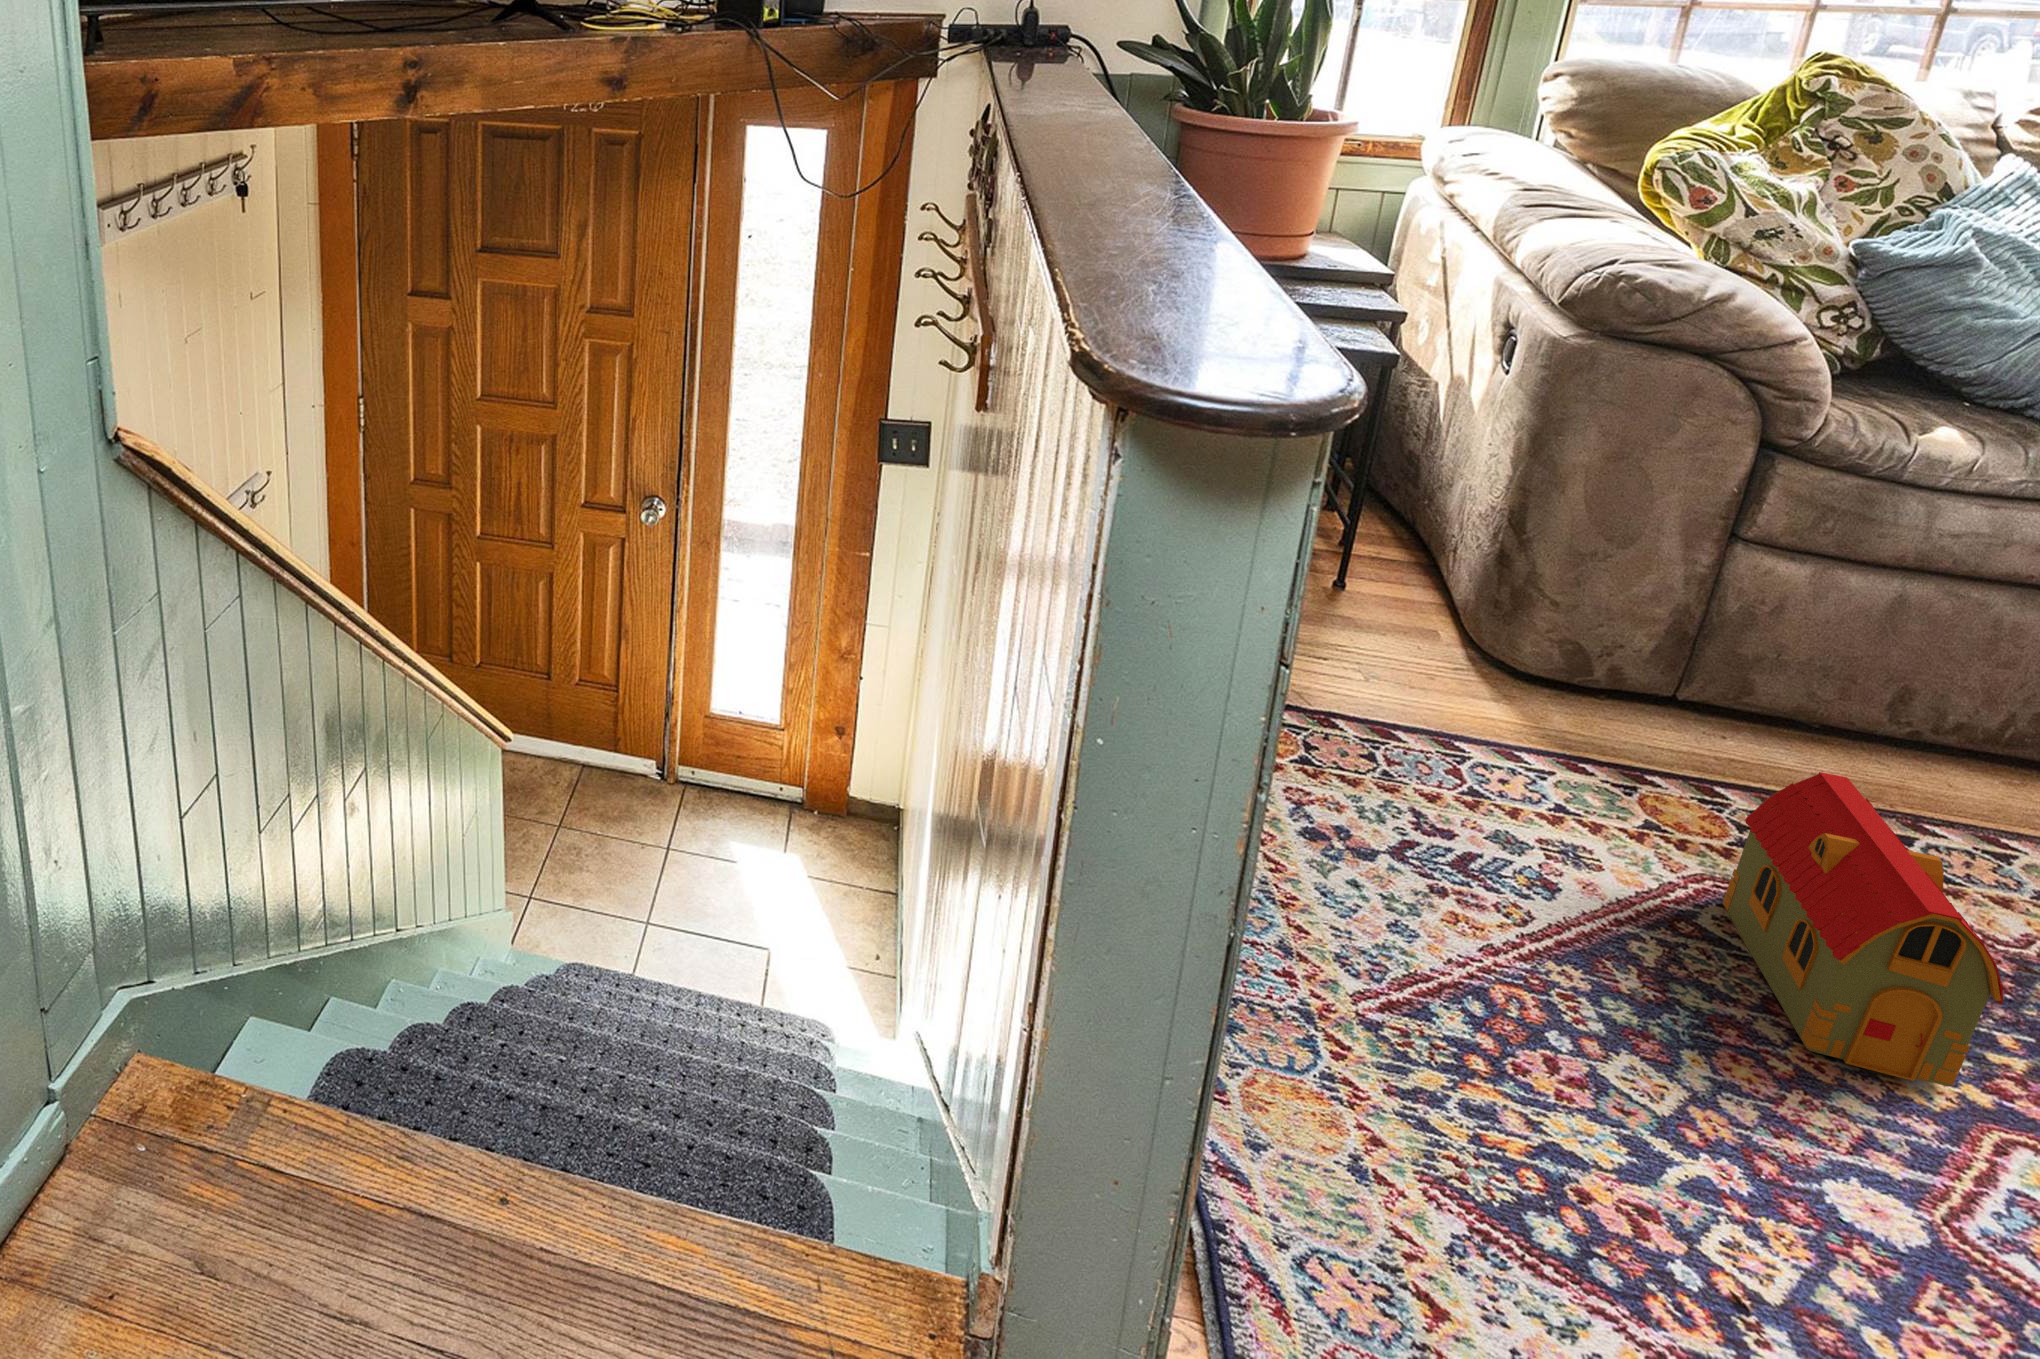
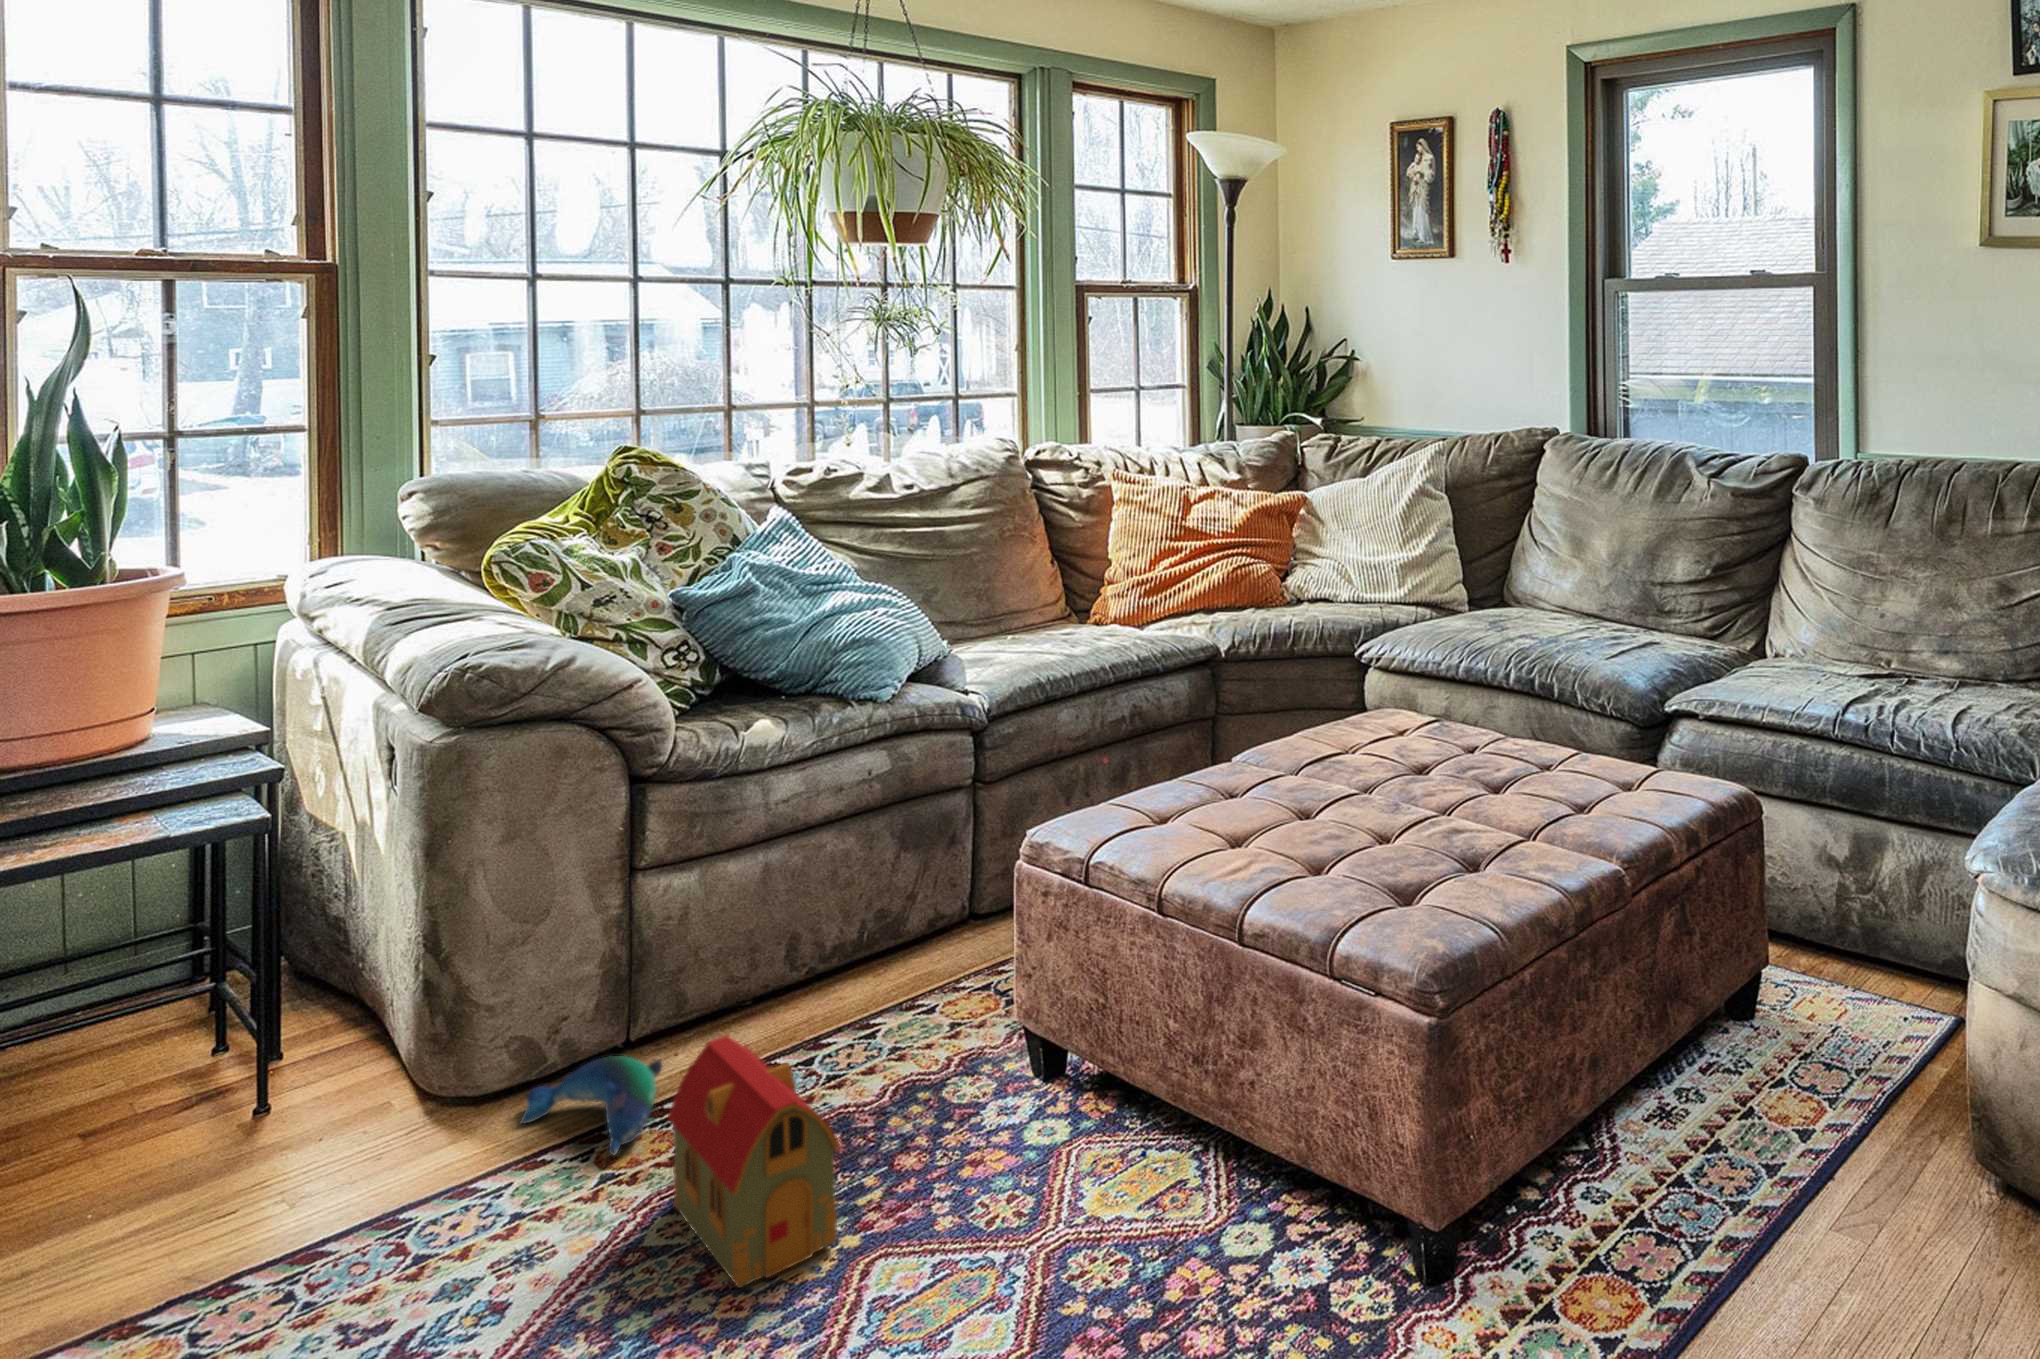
plush toy: none [1553,693,1723,809] -> present [521,1056,663,1155]

